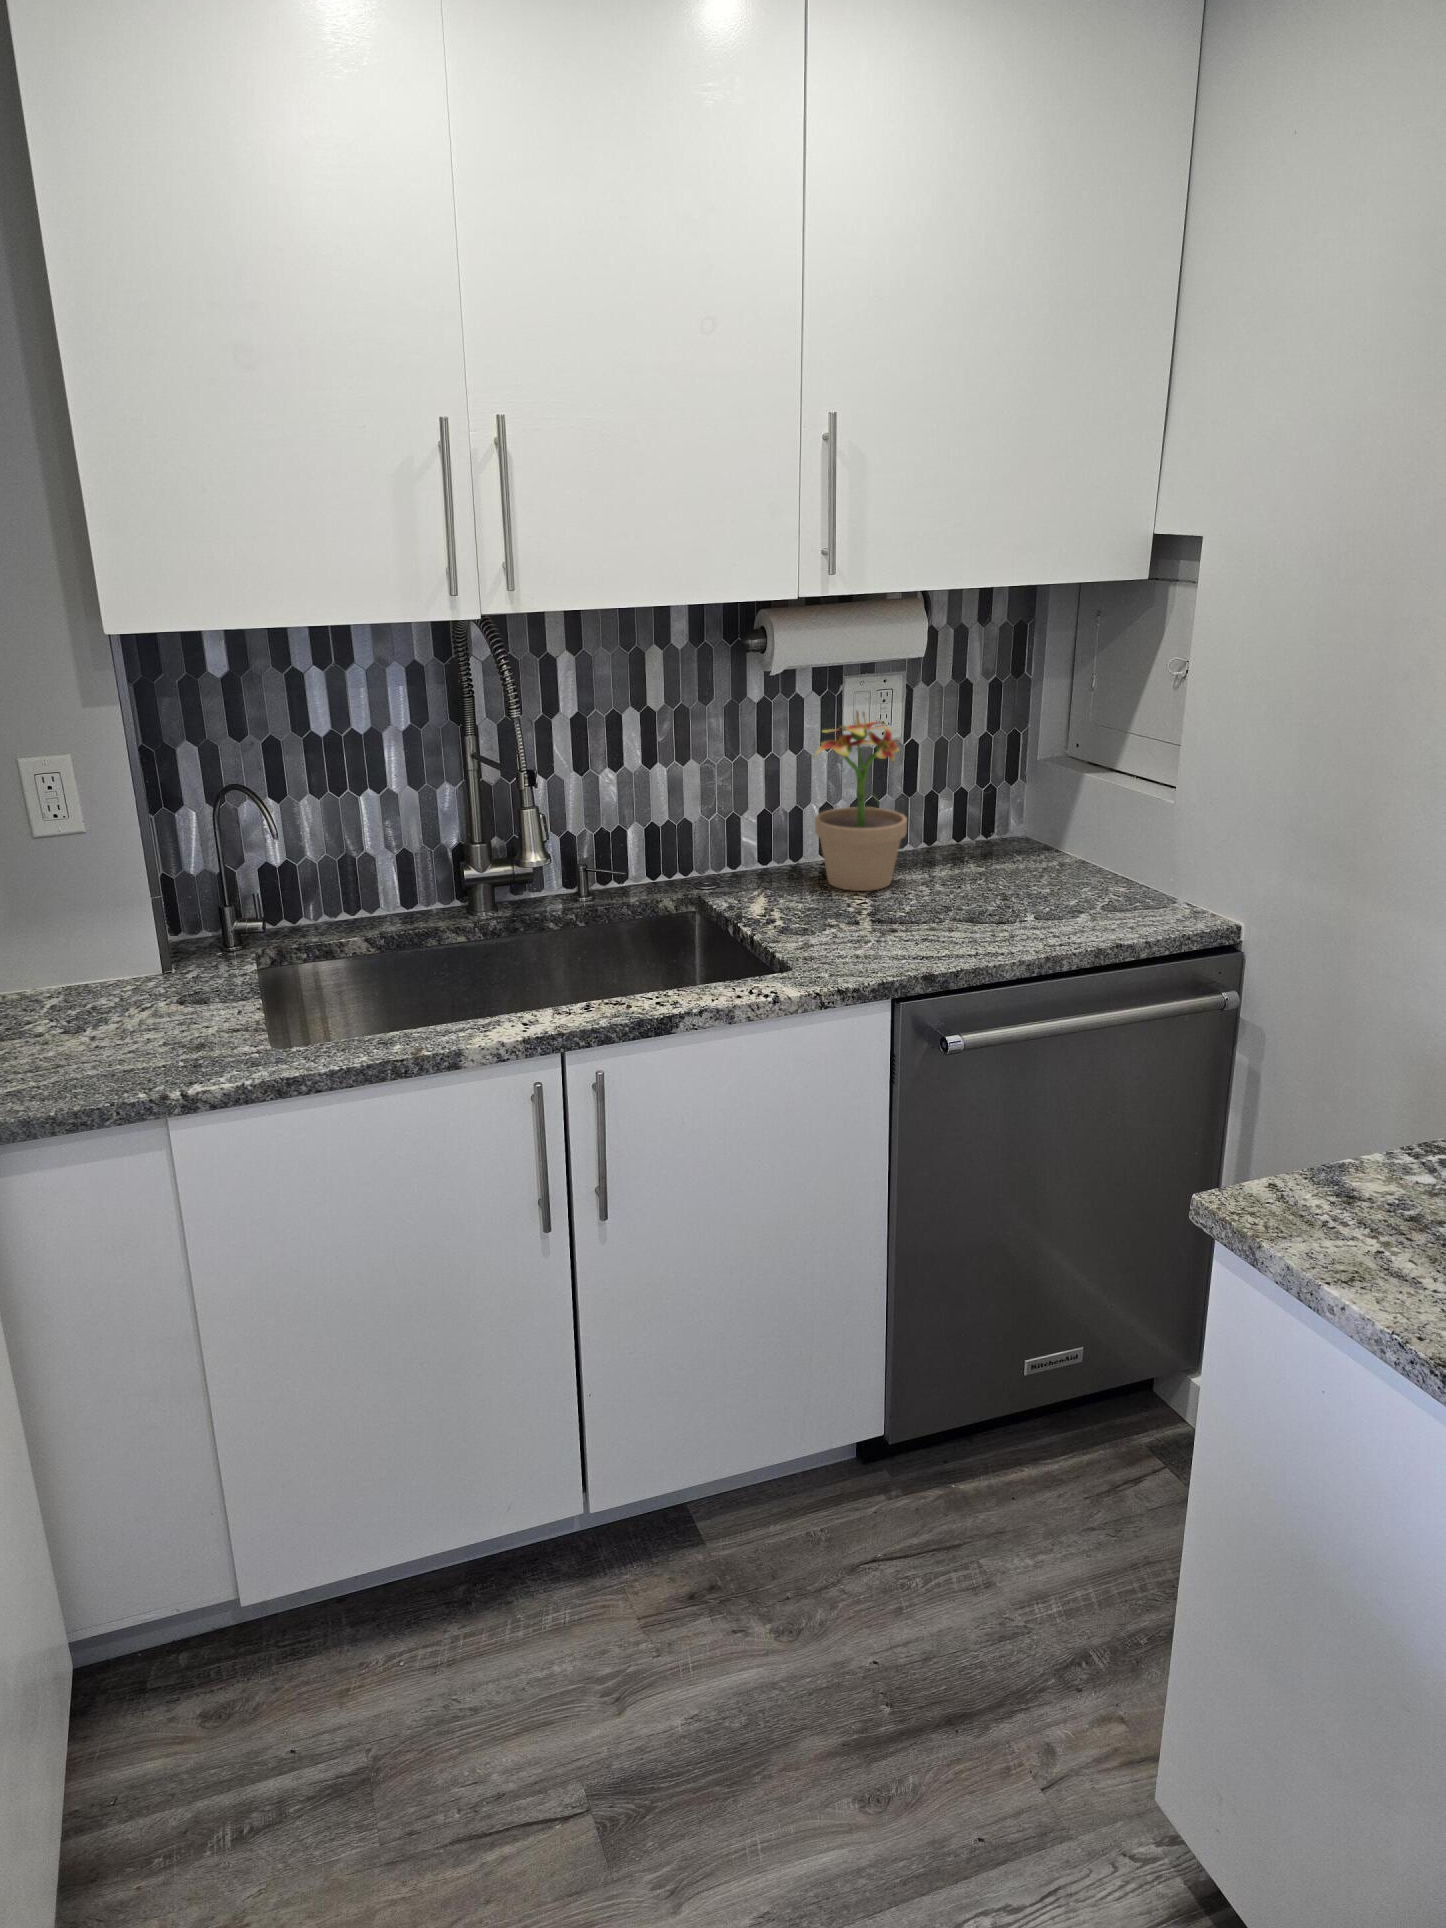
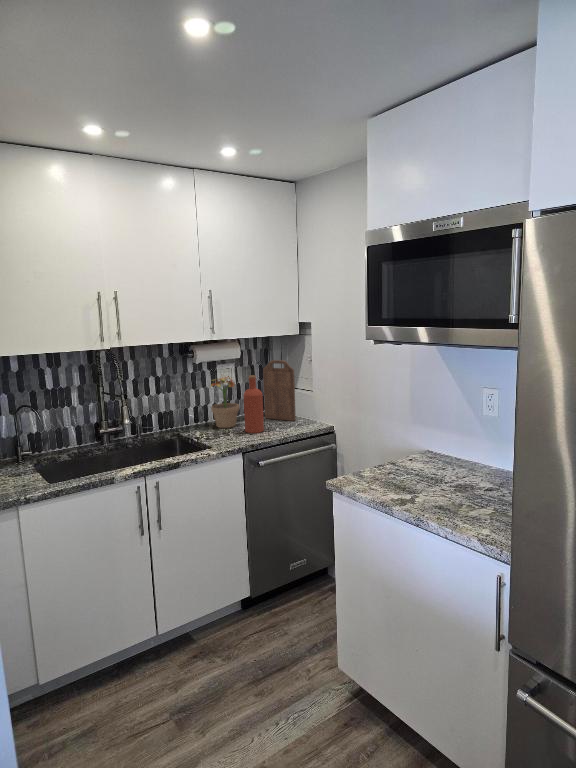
cutting board: none [992,672,1110,887] -> present [263,360,296,421]
bottle: none [917,727,987,923] -> present [244,375,264,433]

